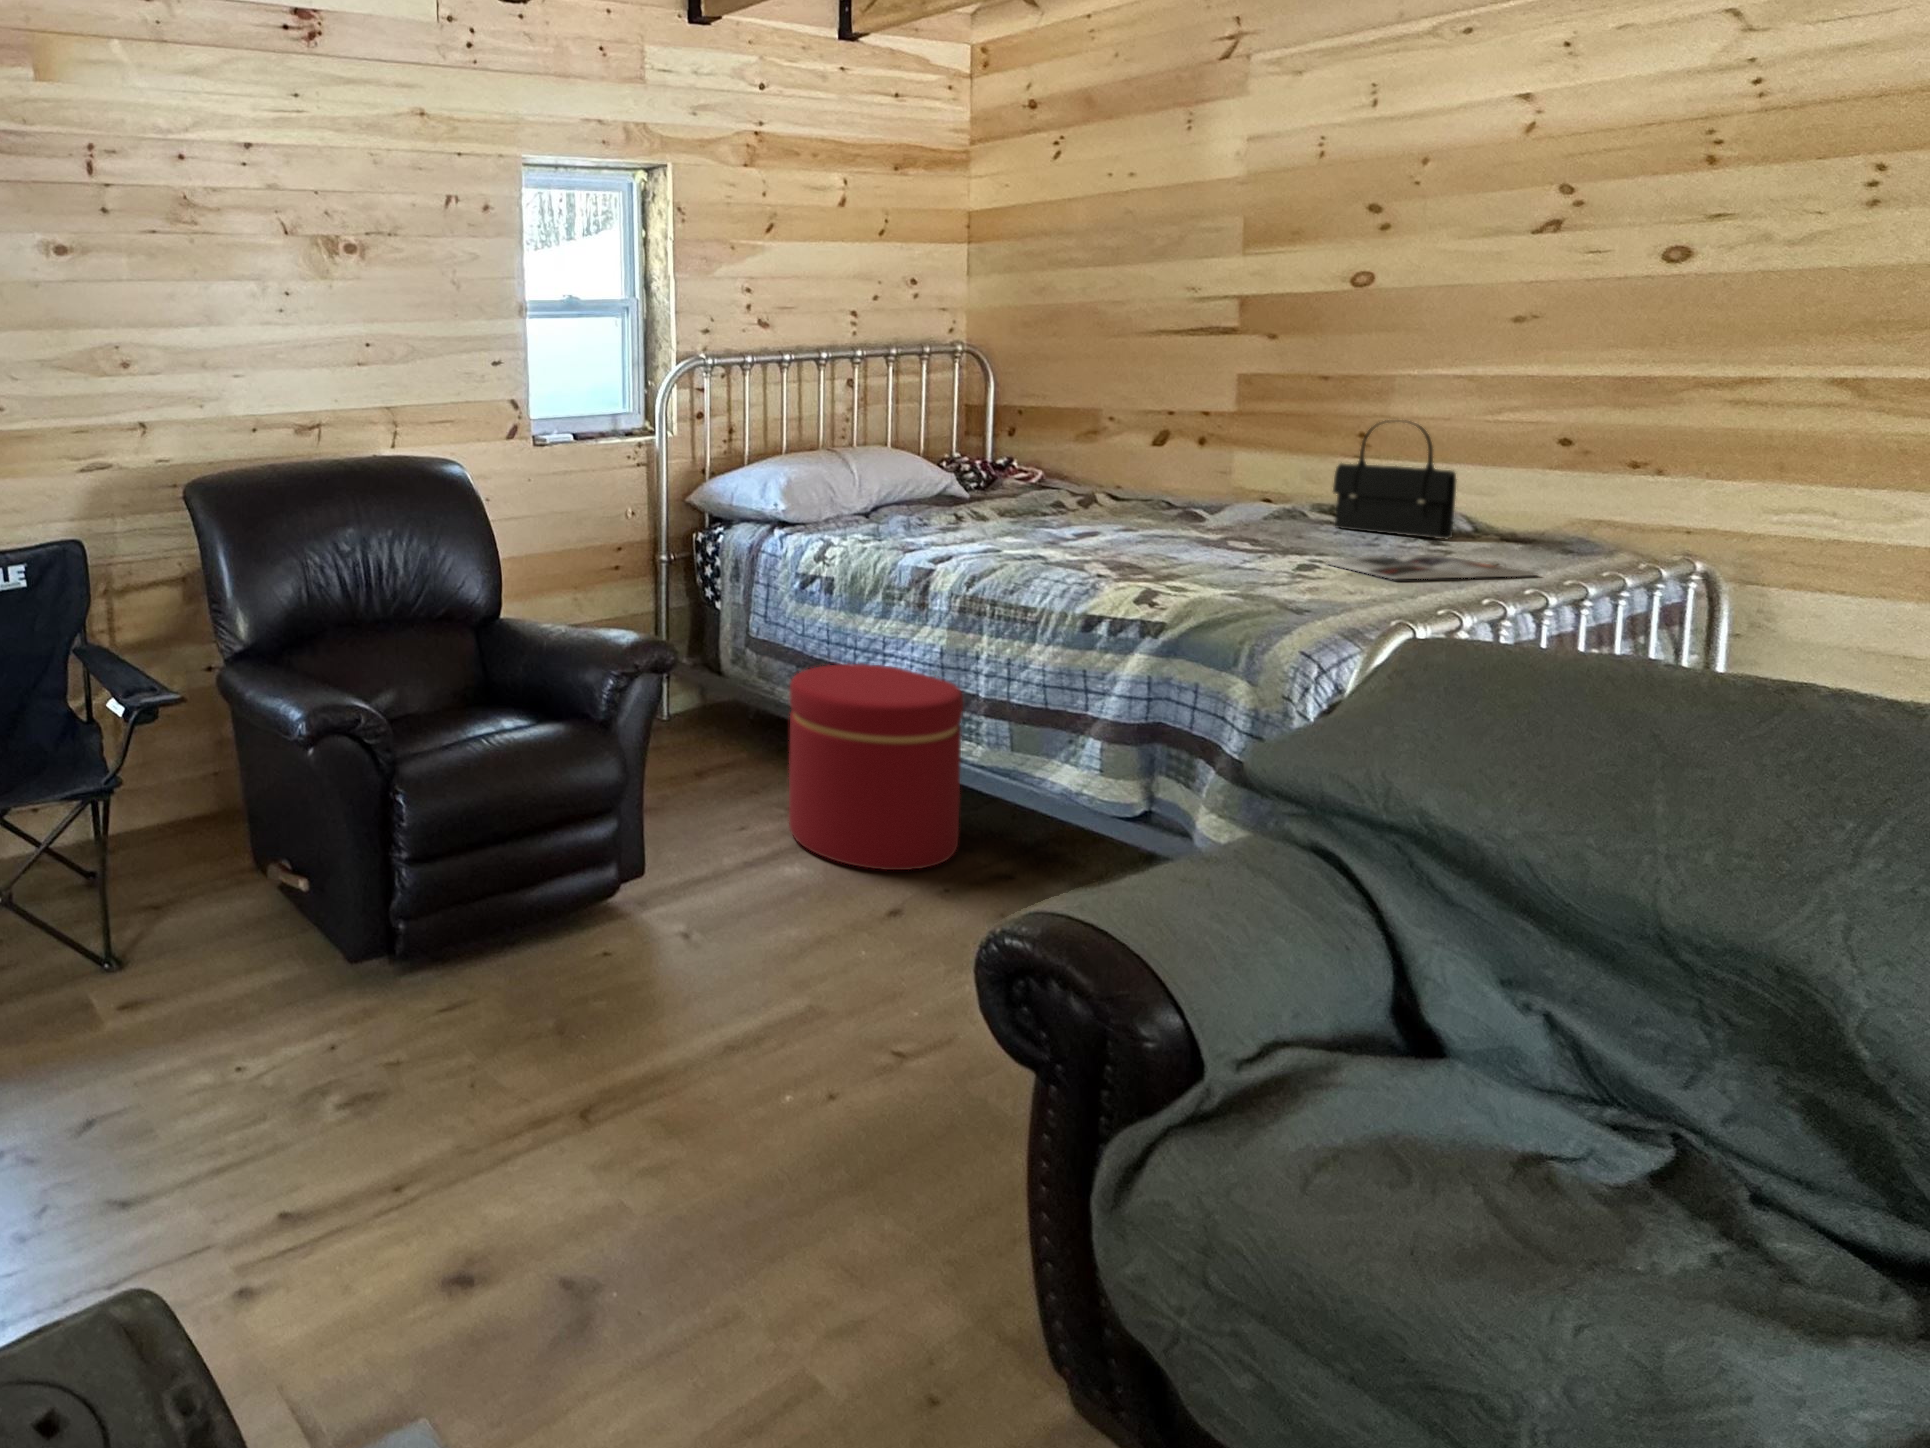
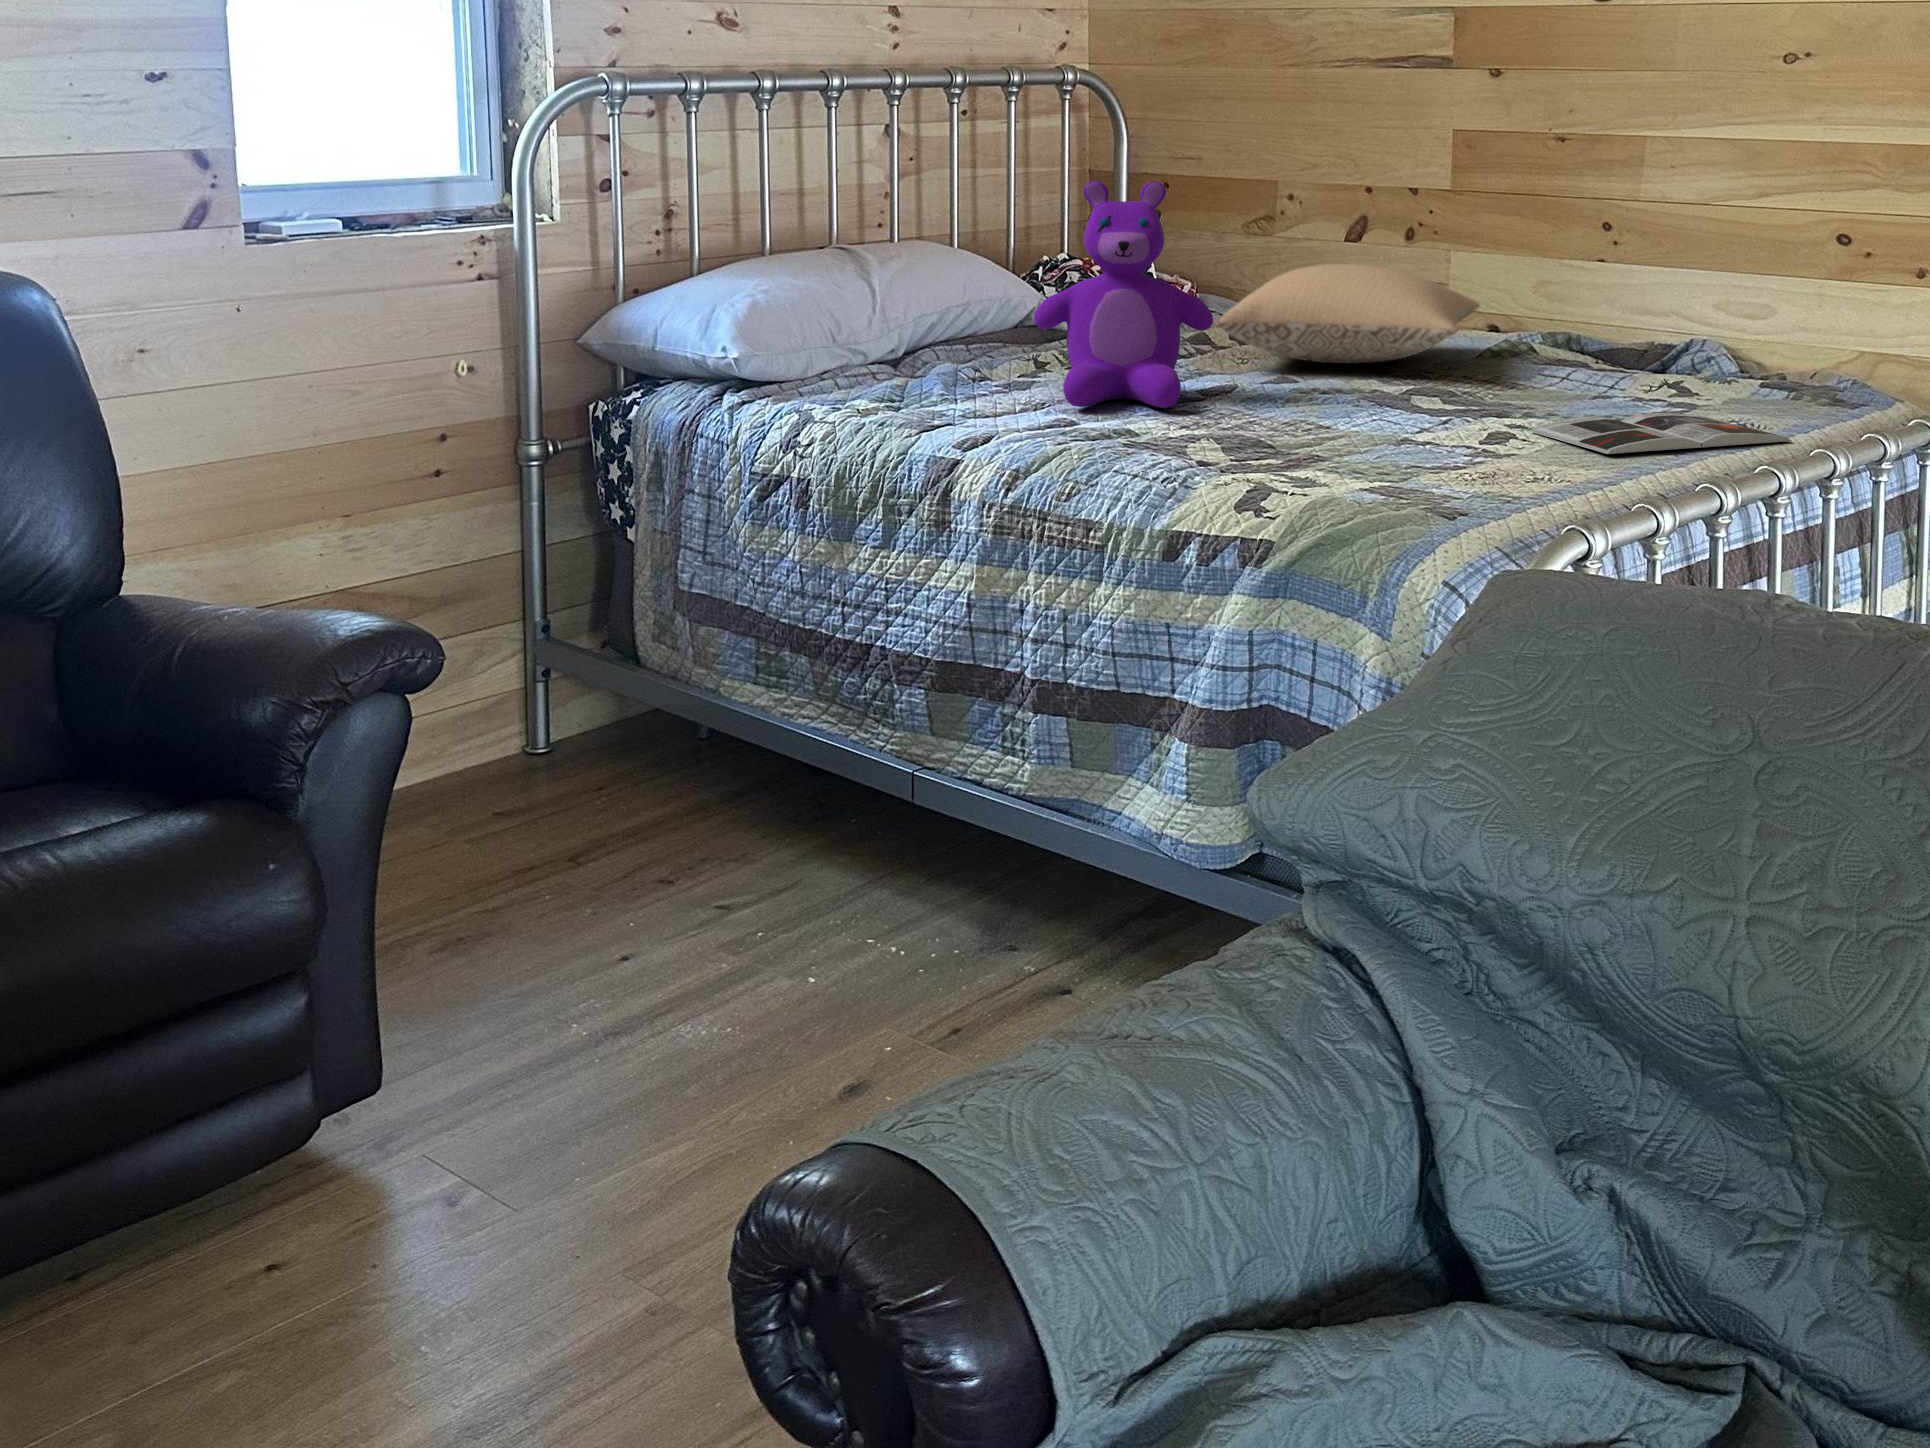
teddy bear: none [966,410,1085,543] -> present [1034,181,1213,408]
handbag: present [1333,421,1456,539] -> none [1565,204,1712,387]
pillow: none [1081,460,1260,520] -> present [1219,264,1480,363]
ottoman: present [789,664,963,870] -> none [704,636,996,1009]

